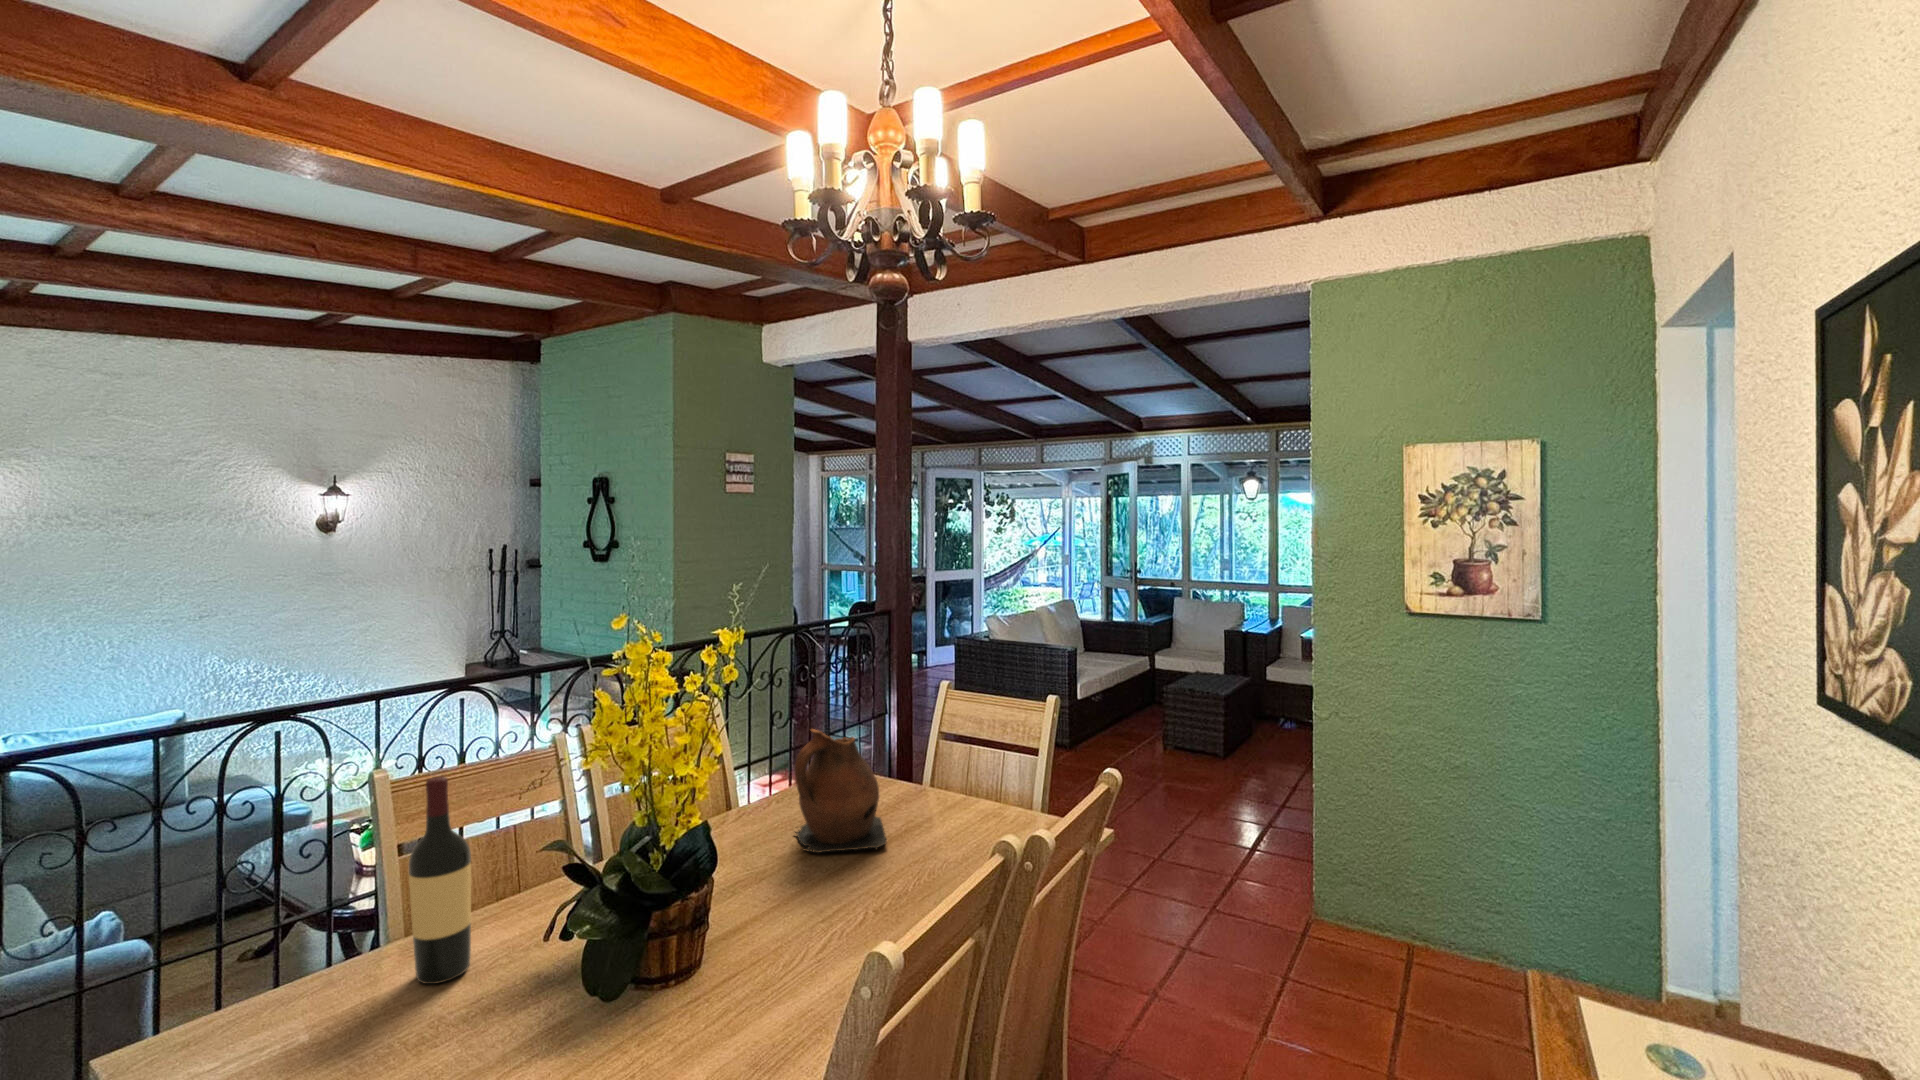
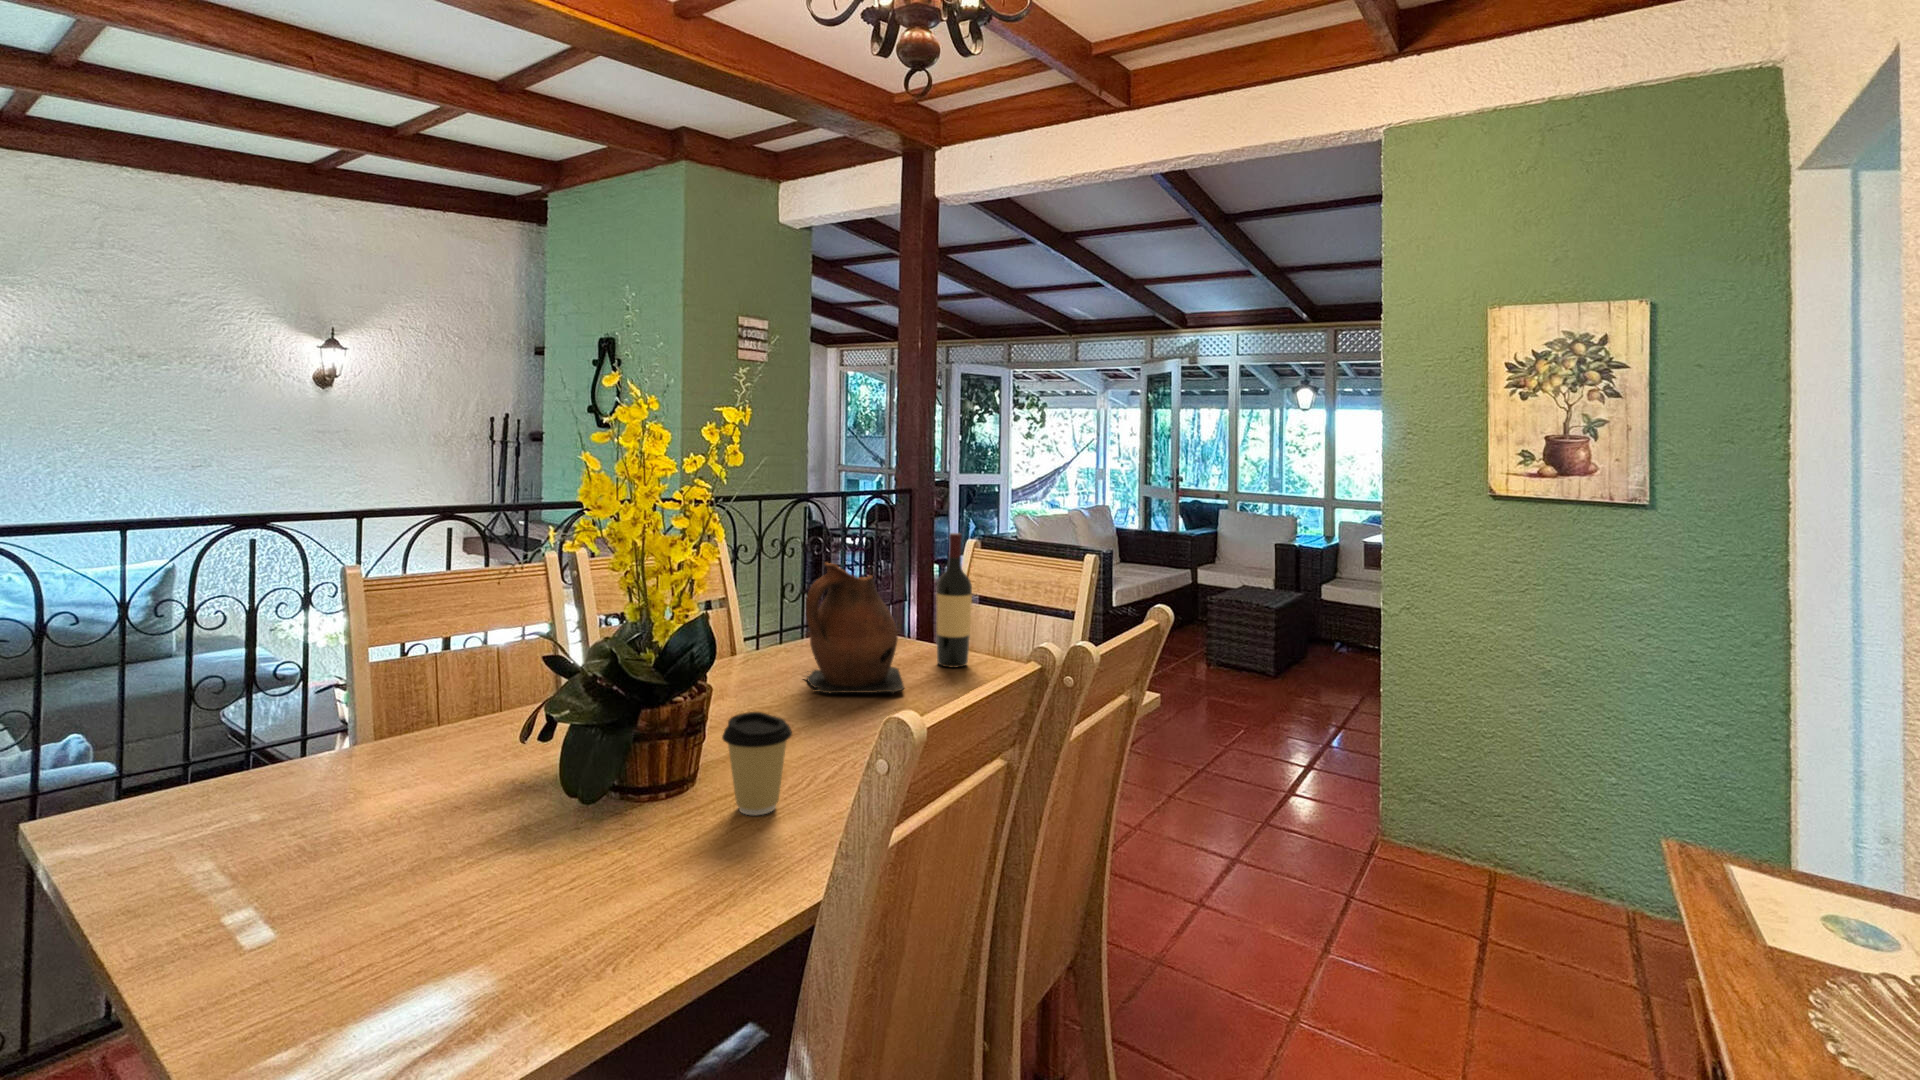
wine bottle: present [409,776,471,984] -> present [936,533,972,668]
coffee cup: none [724,903,786,1003] -> present [722,712,792,815]

